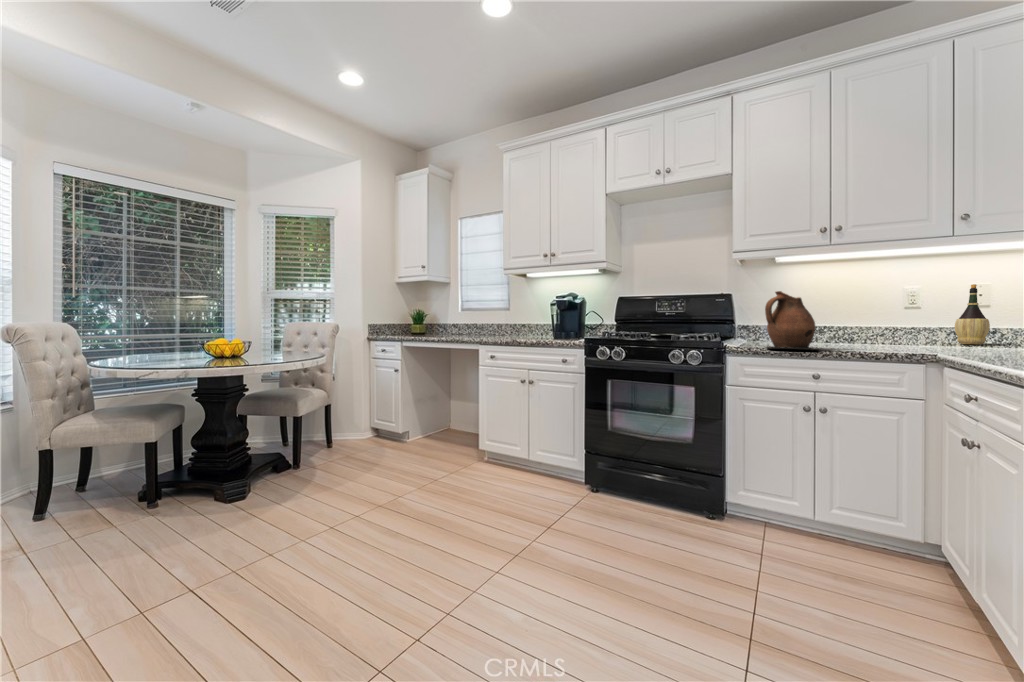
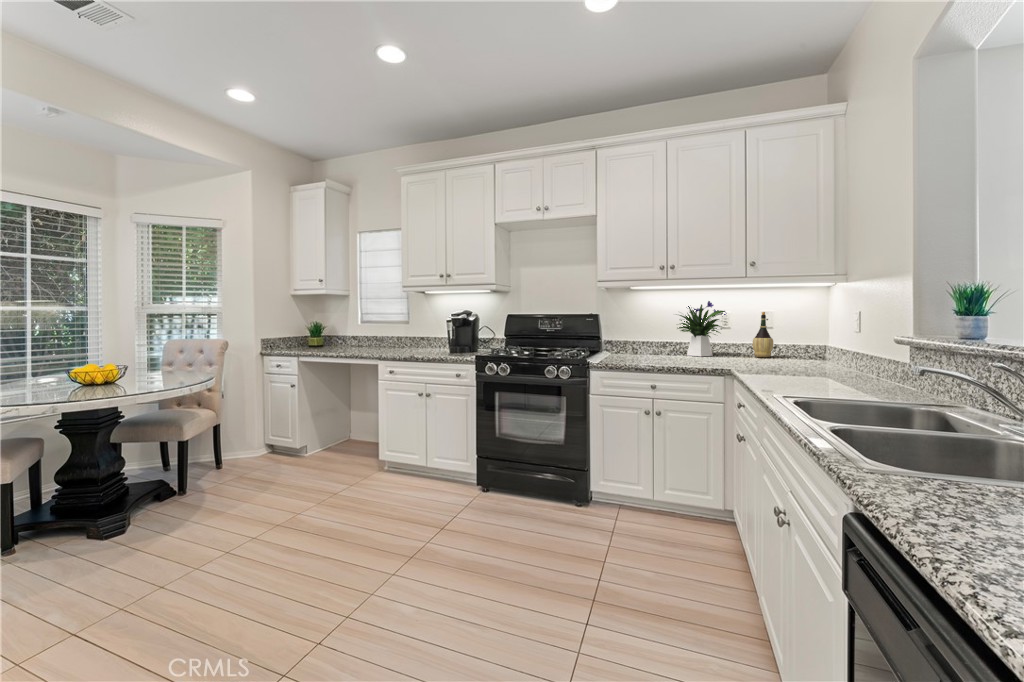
flower arrangement: none [825,272,918,343] -> present [677,301,727,356]
ceramic pitcher: present [765,291,818,350] -> none [616,319,655,367]

